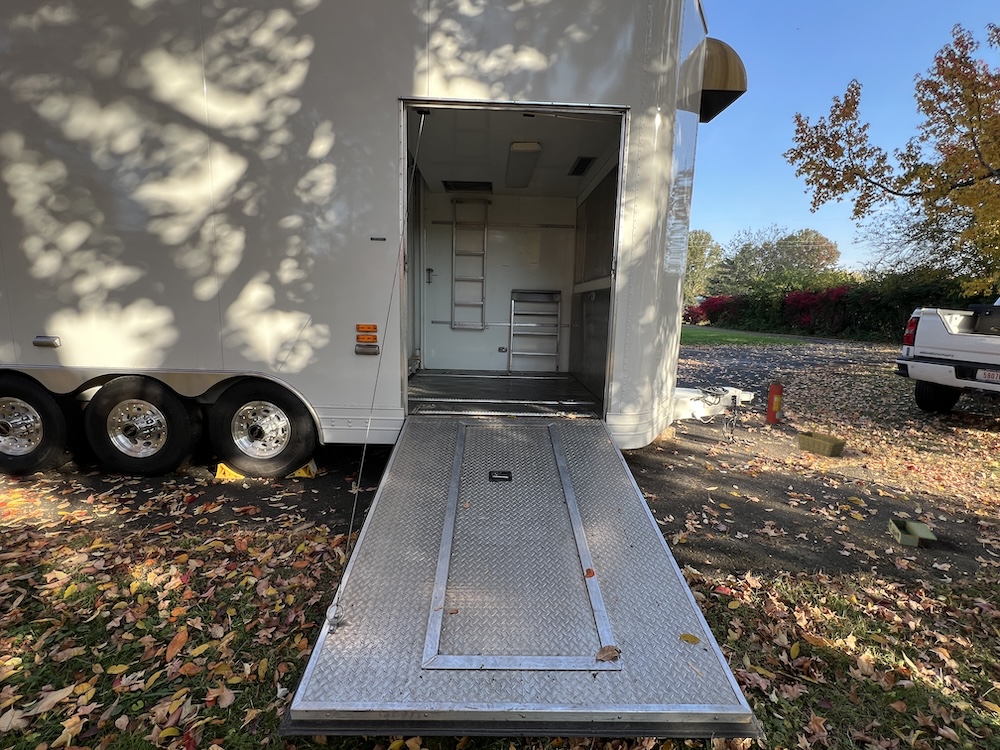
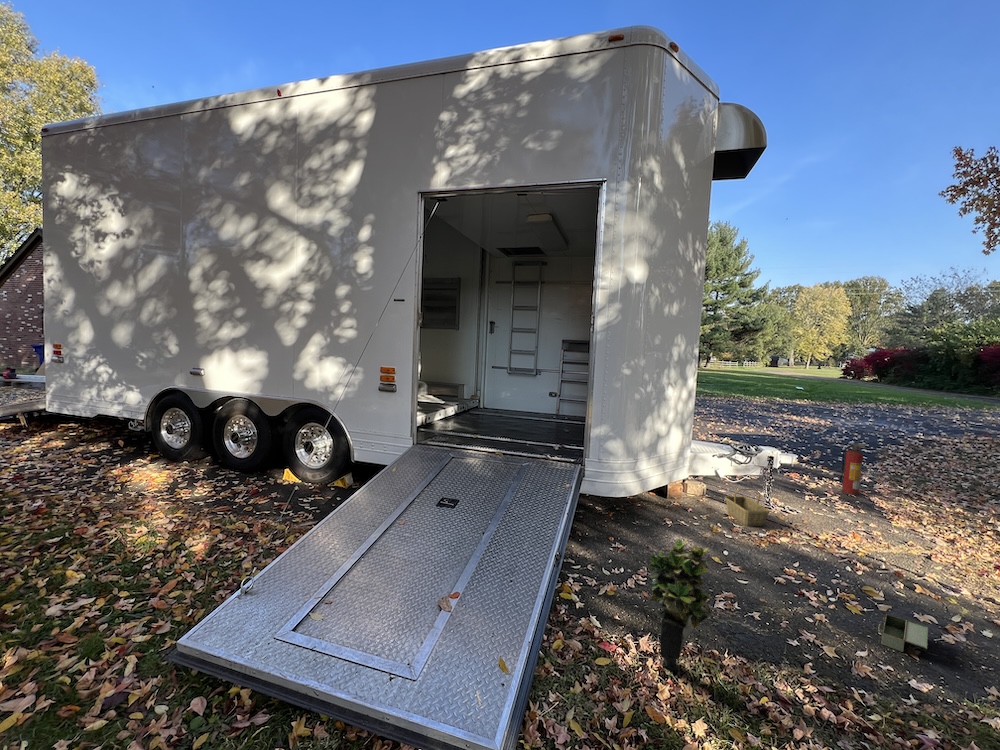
basket: present [797,423,846,457] -> present [725,489,769,526]
potted plant: none [743,477,815,602] -> present [648,538,712,671]

